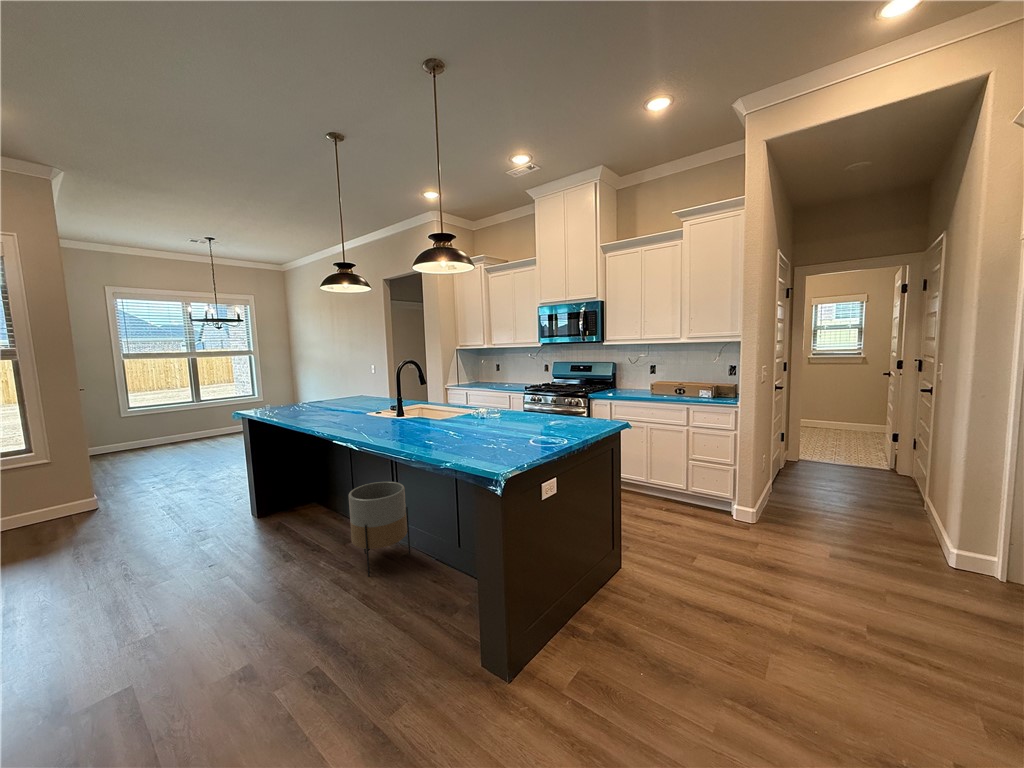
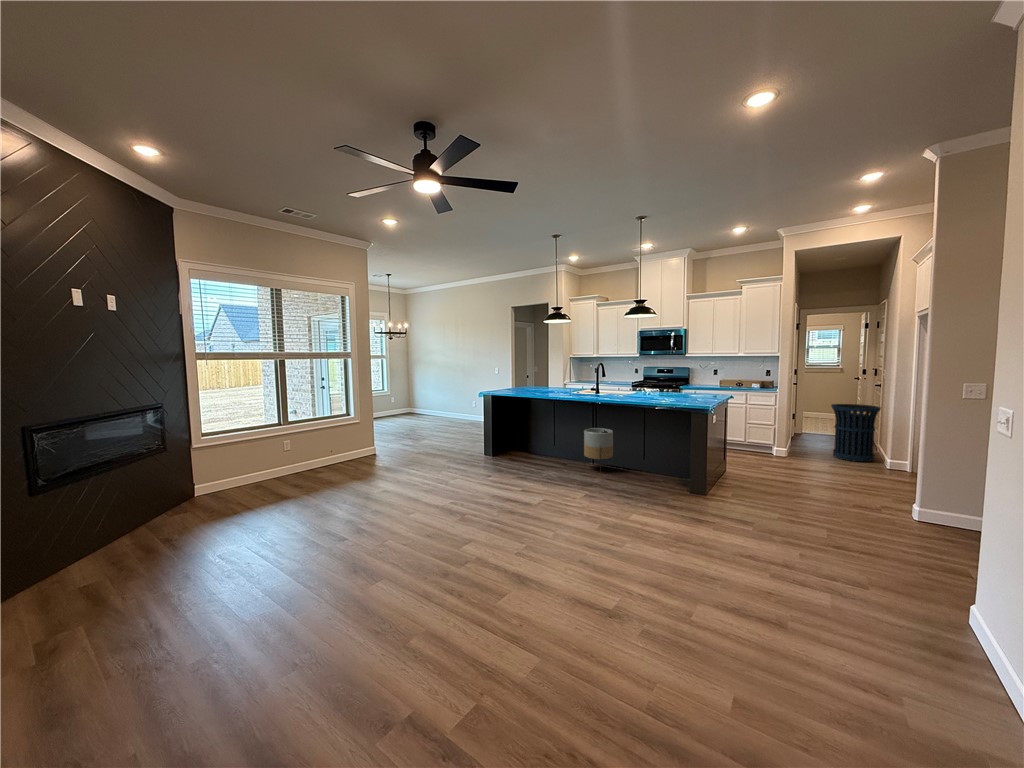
trash can: none [838,426,938,543] -> present [831,404,881,462]

